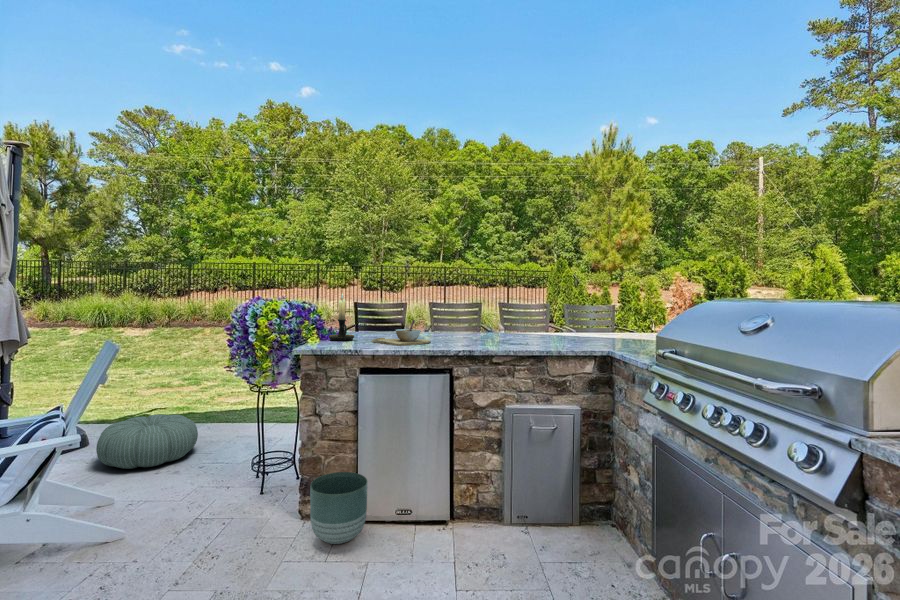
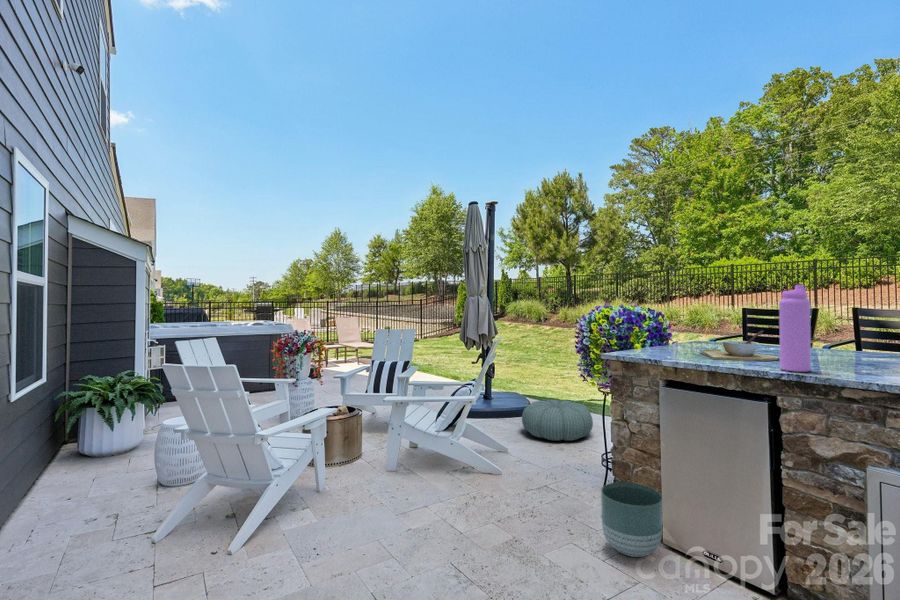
water bottle: none [455,286,474,349] -> present [779,285,811,372]
candle holder: present [329,294,354,341] -> none [662,297,692,350]

